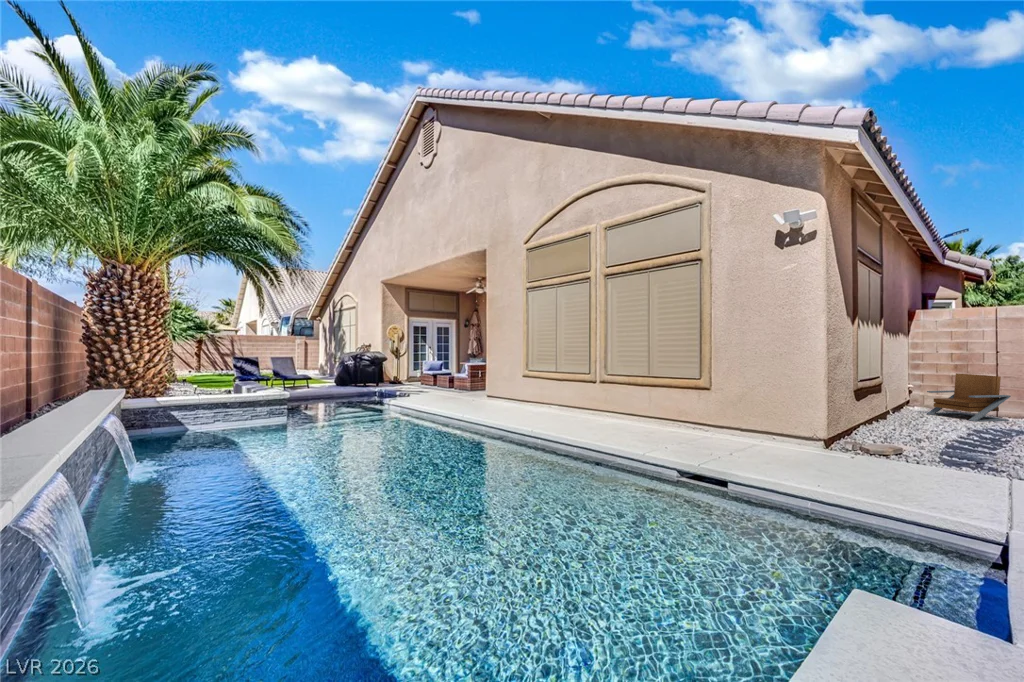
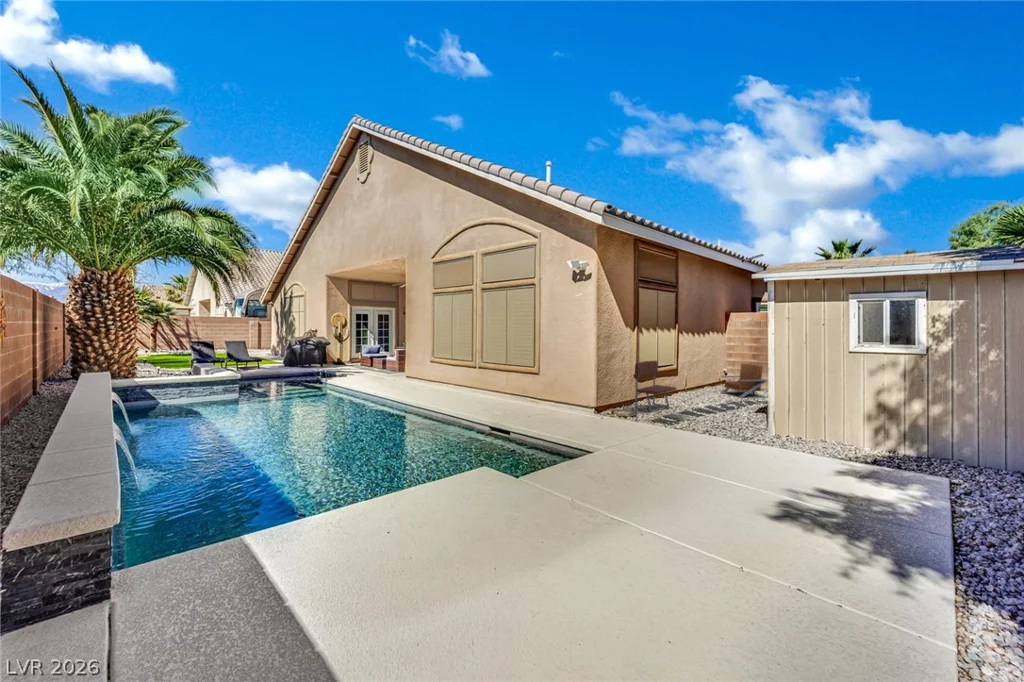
bench: none [858,367,916,444] -> present [635,361,676,413]

